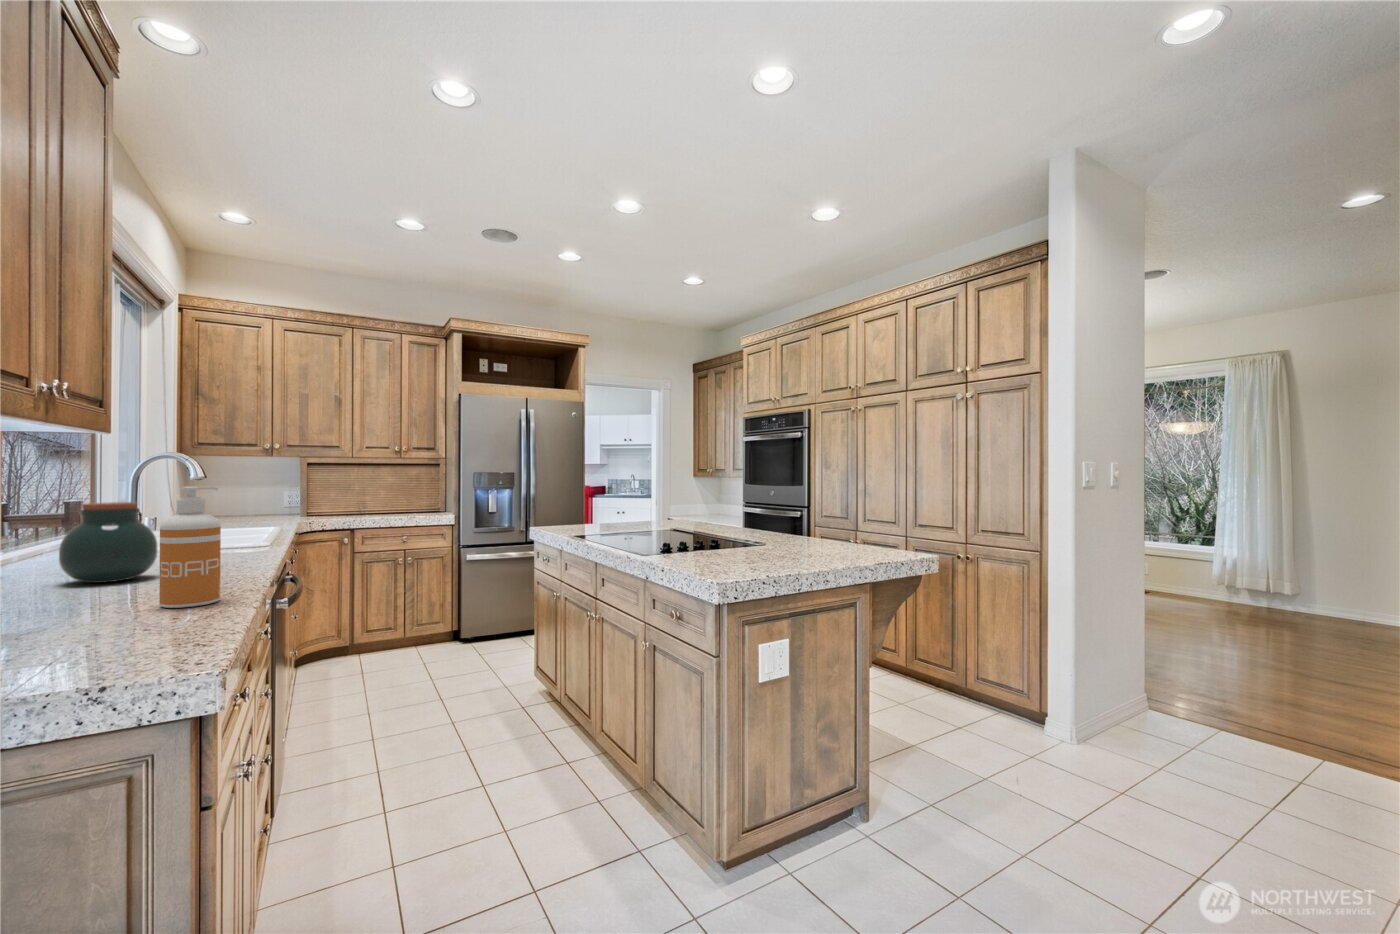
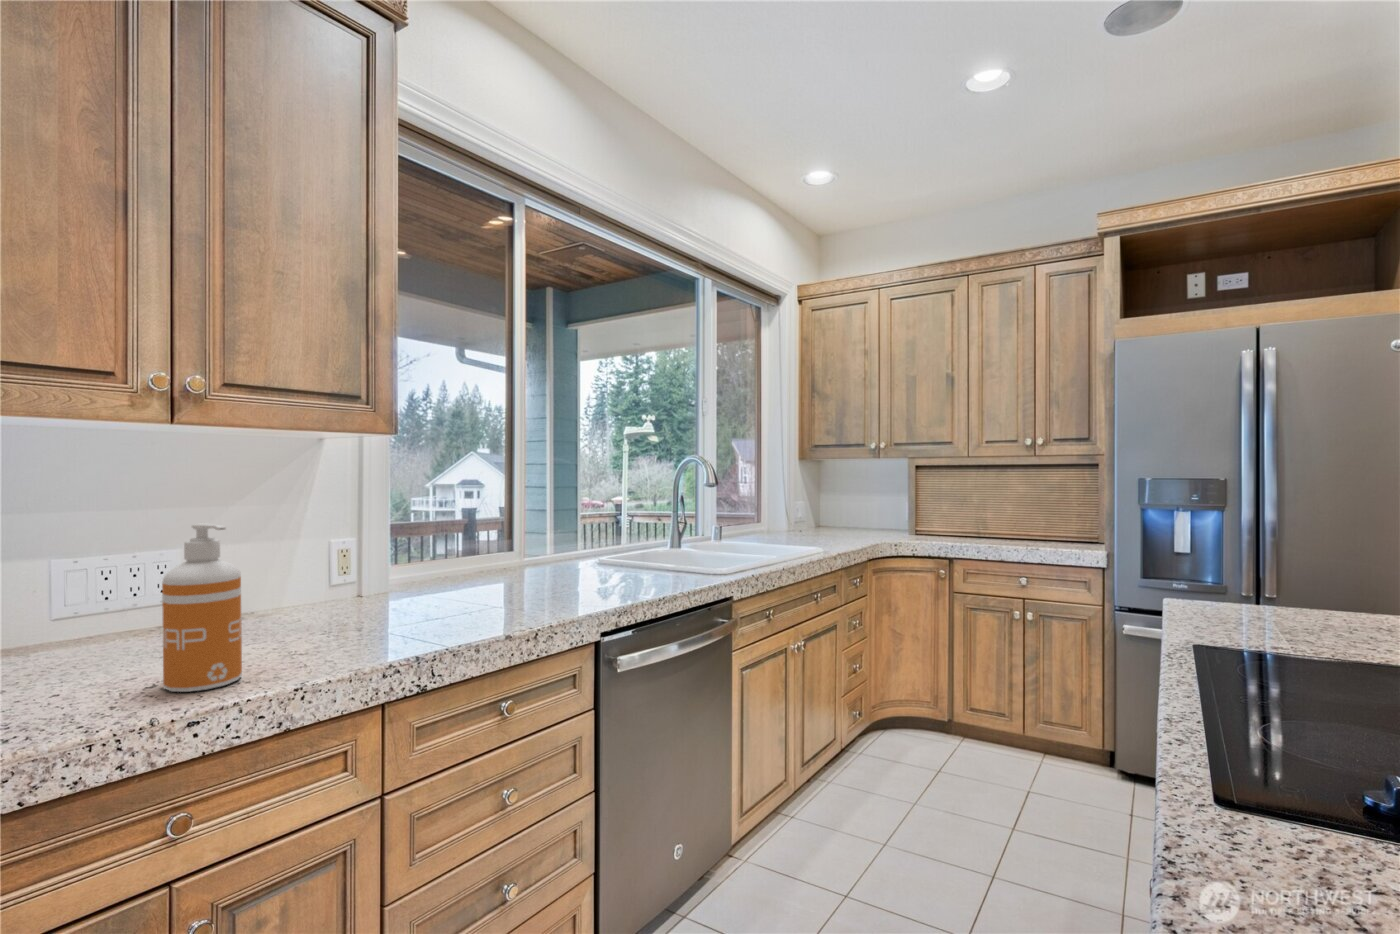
jar: present [59,502,157,583] -> none [349,525,436,617]

